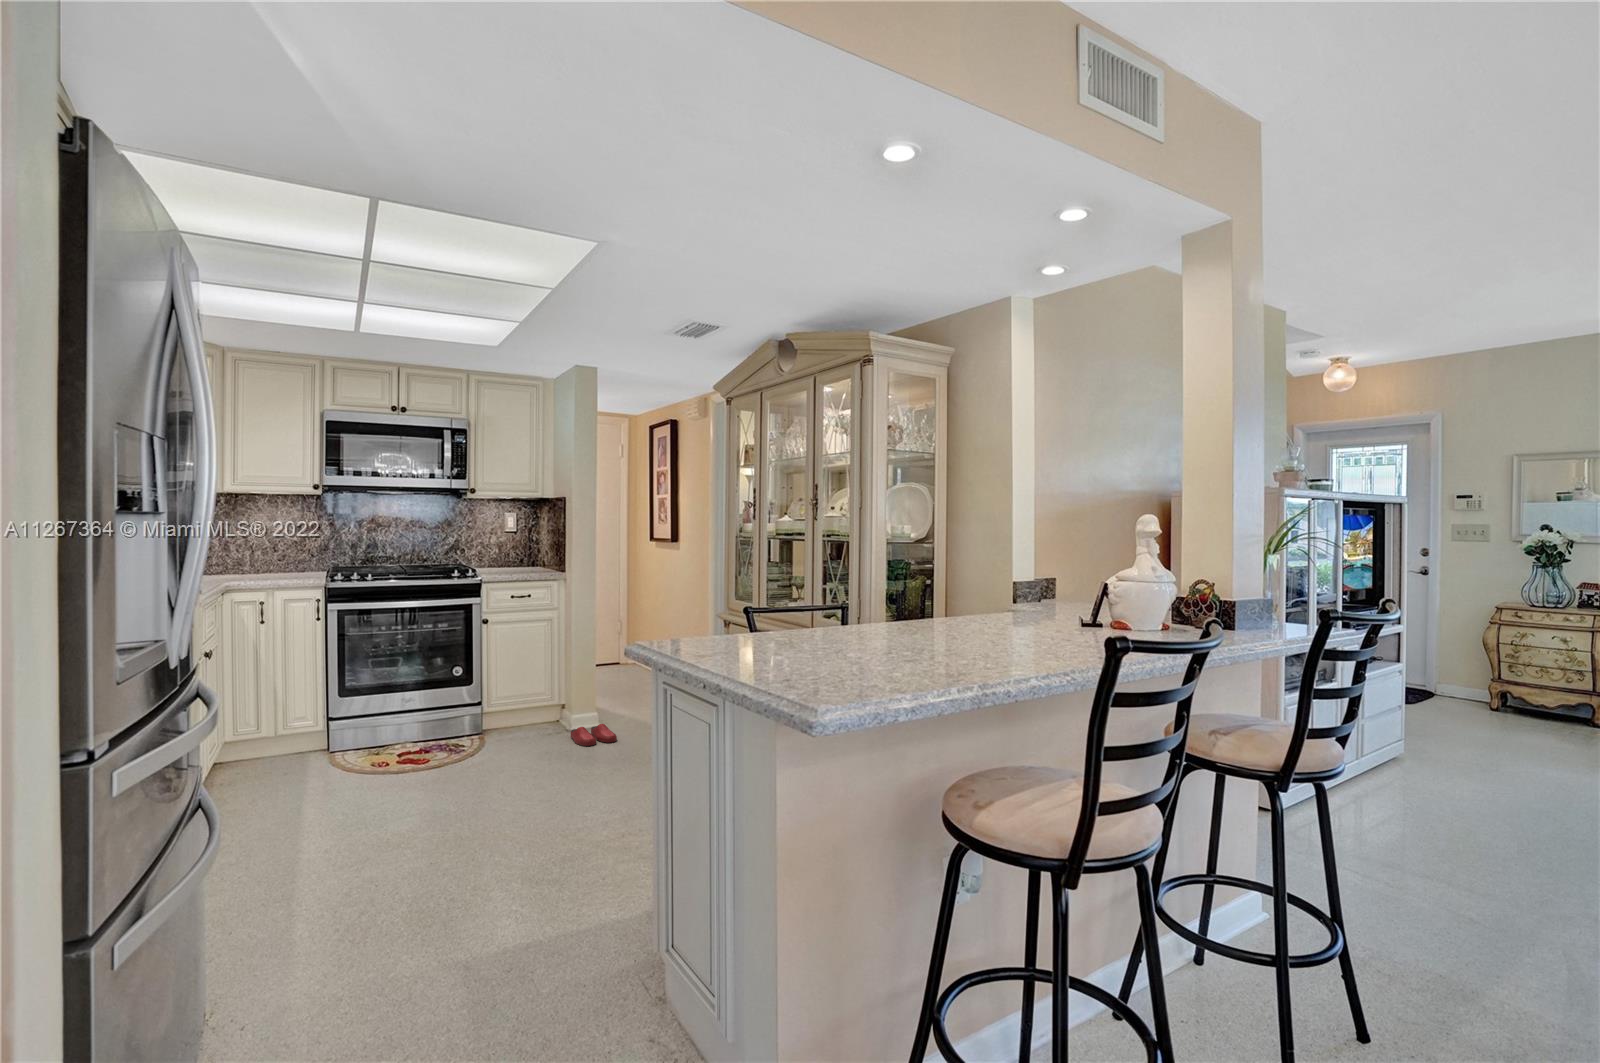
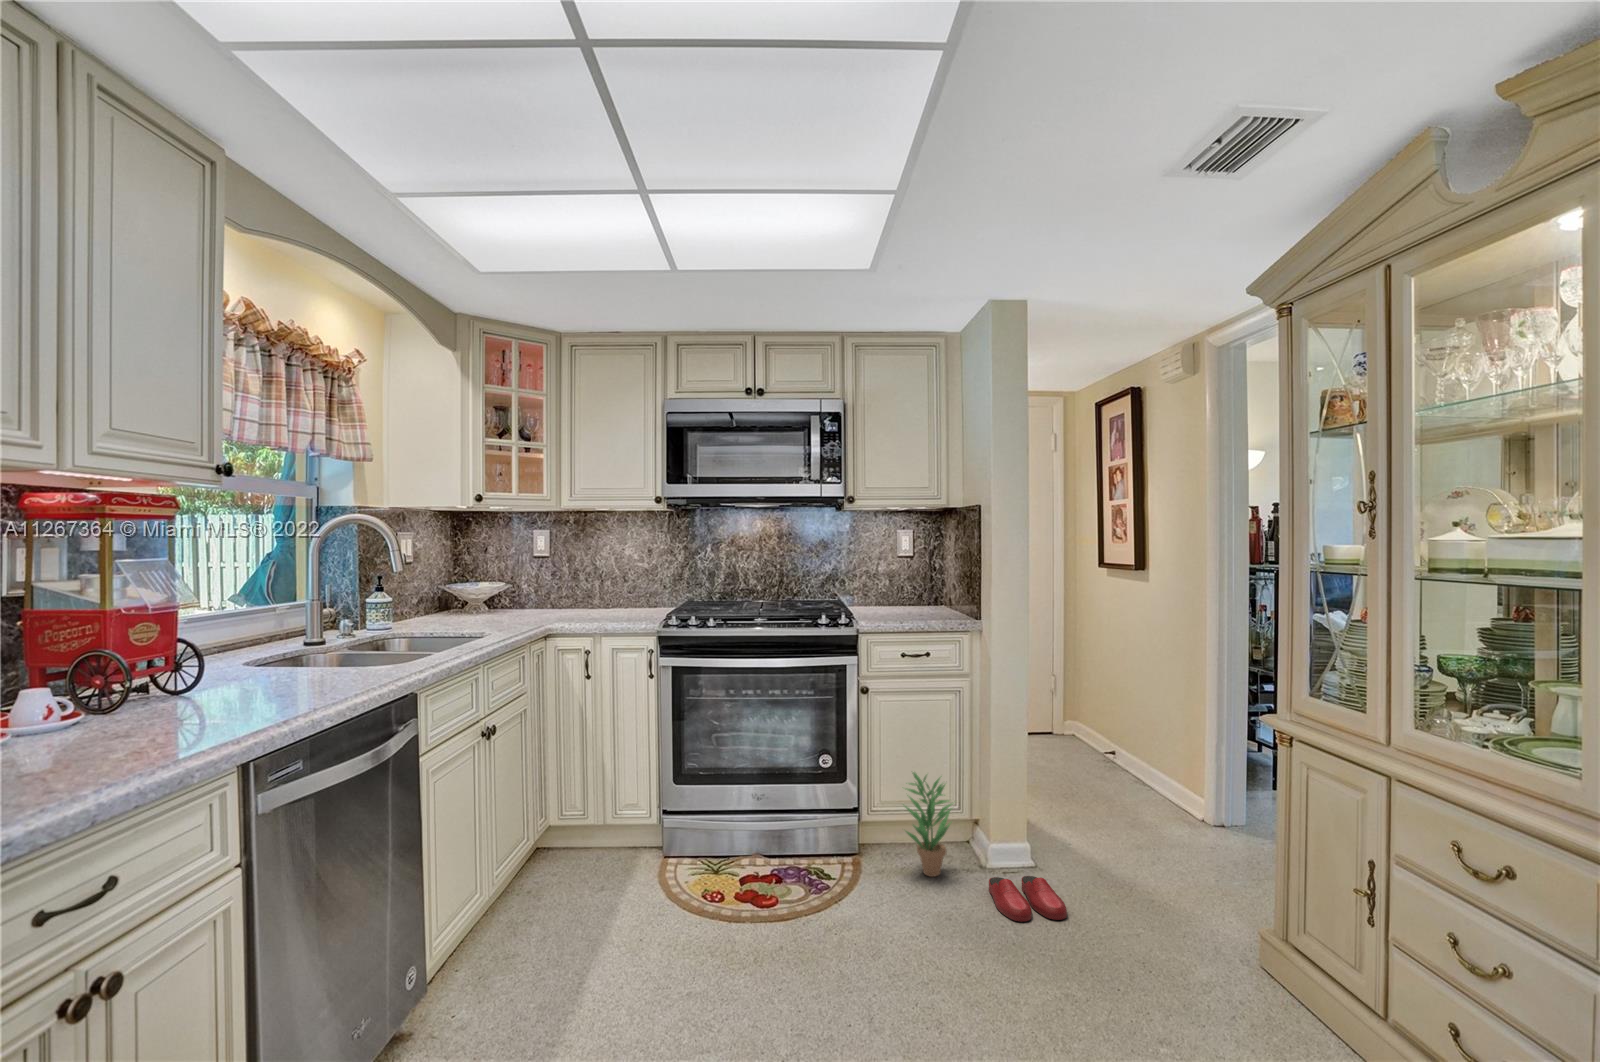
potted plant: none [513,669,550,736] -> present [905,772,952,877]

